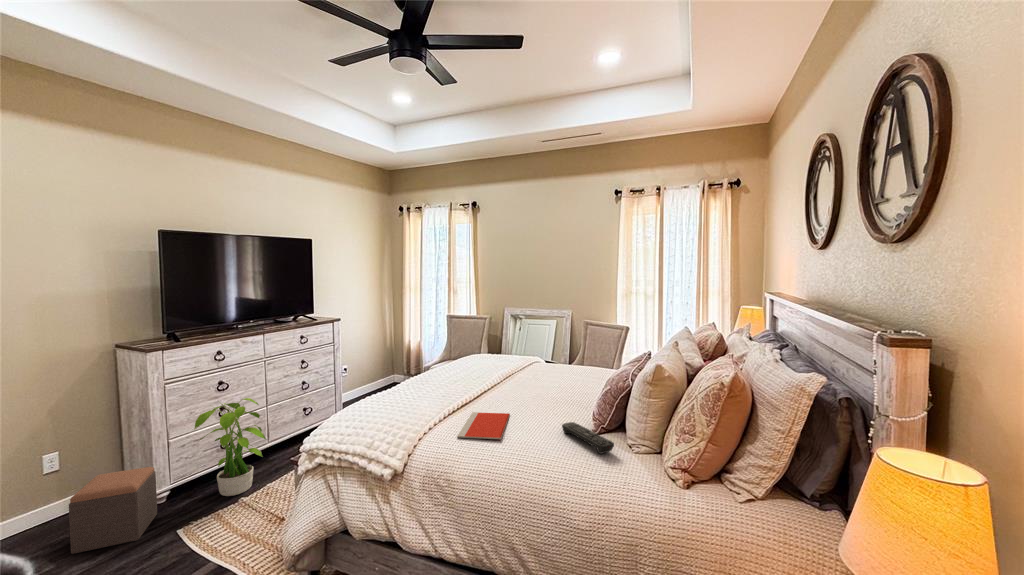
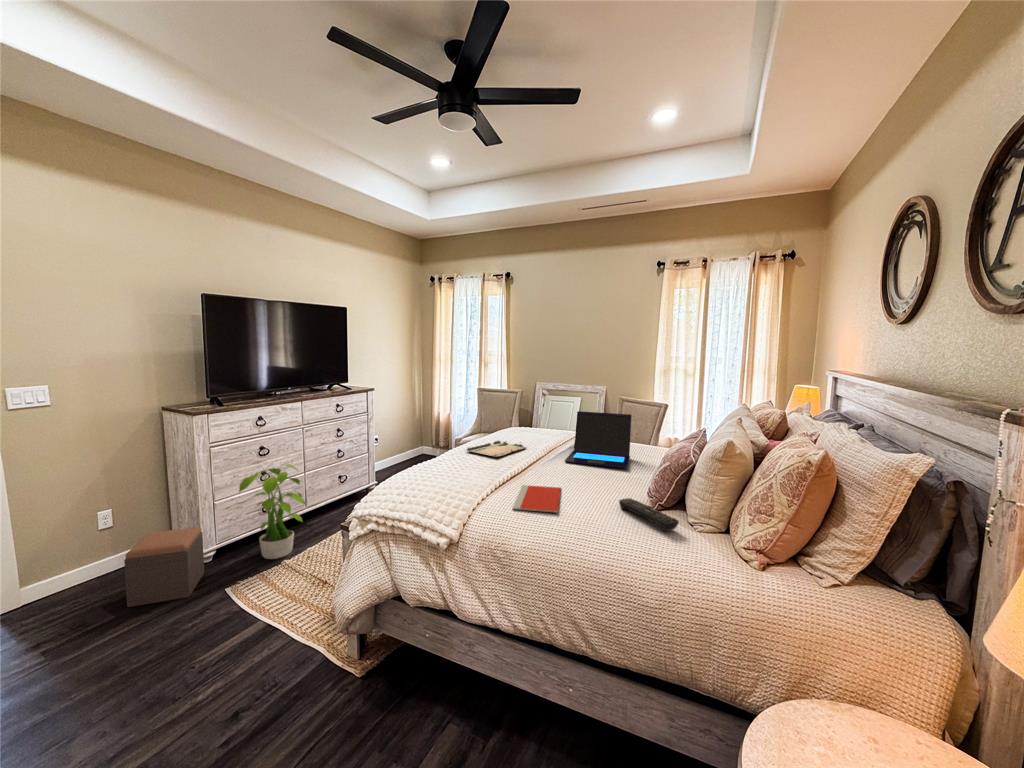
laptop: none [519,337,584,392] -> present [565,411,632,468]
tray: none [423,368,484,384] -> present [467,440,526,457]

